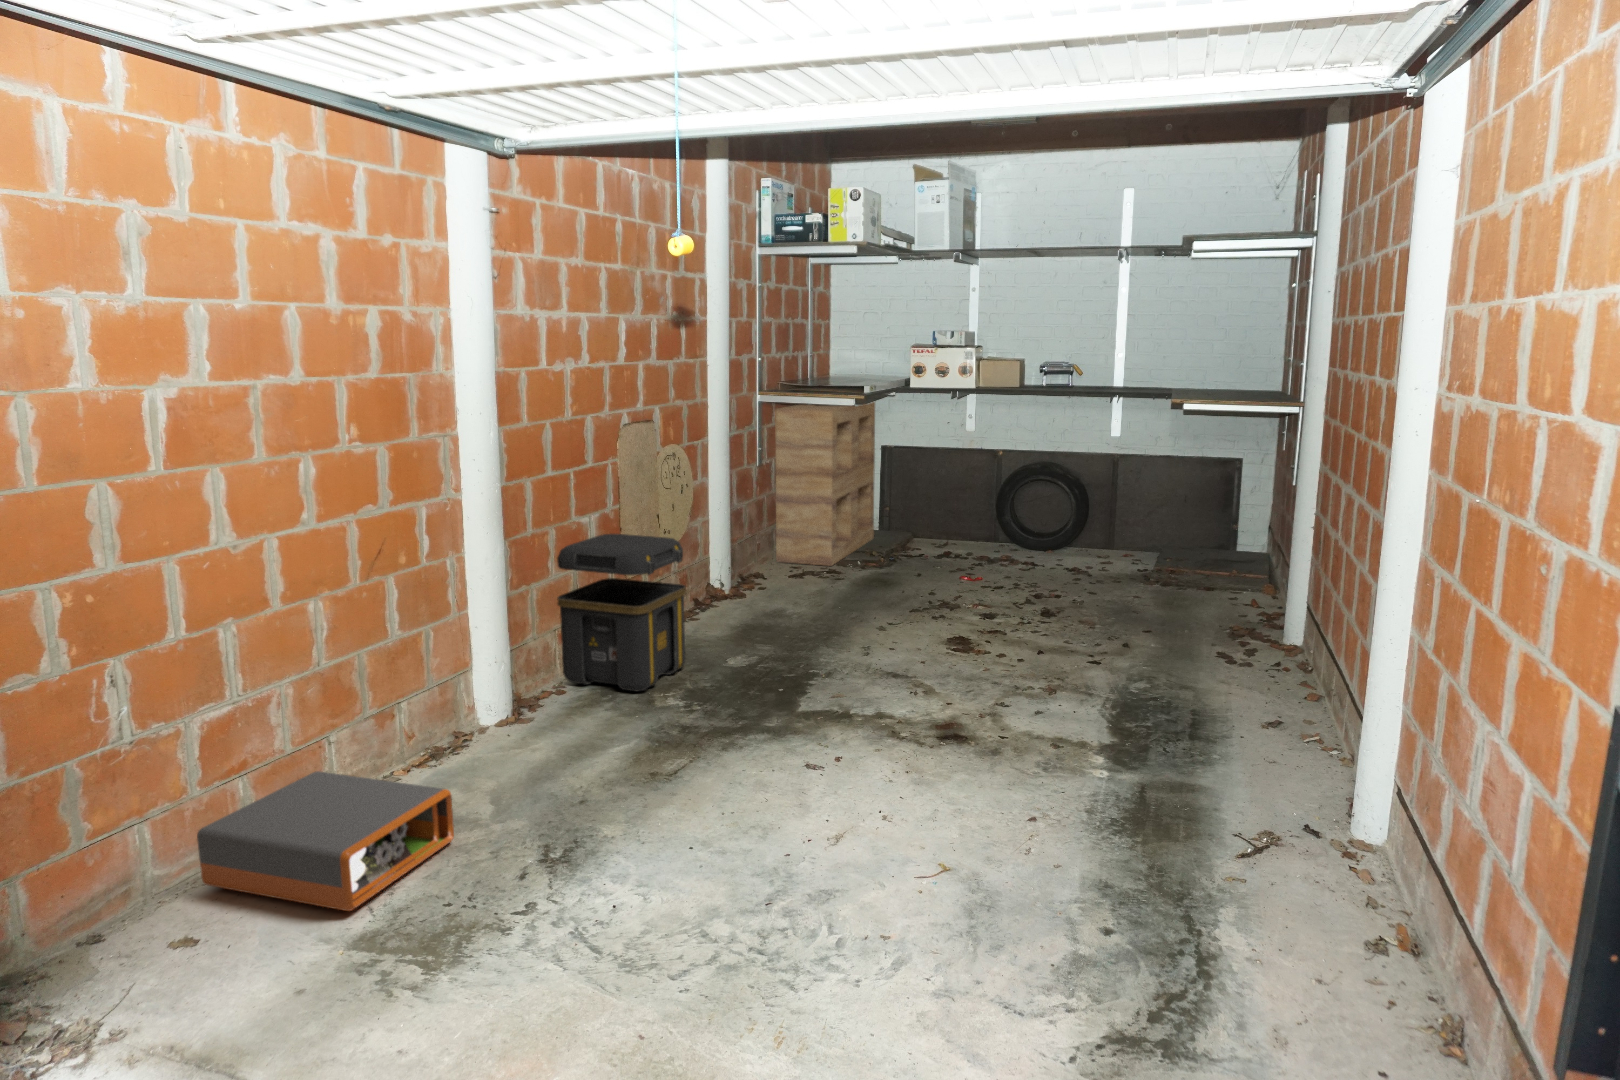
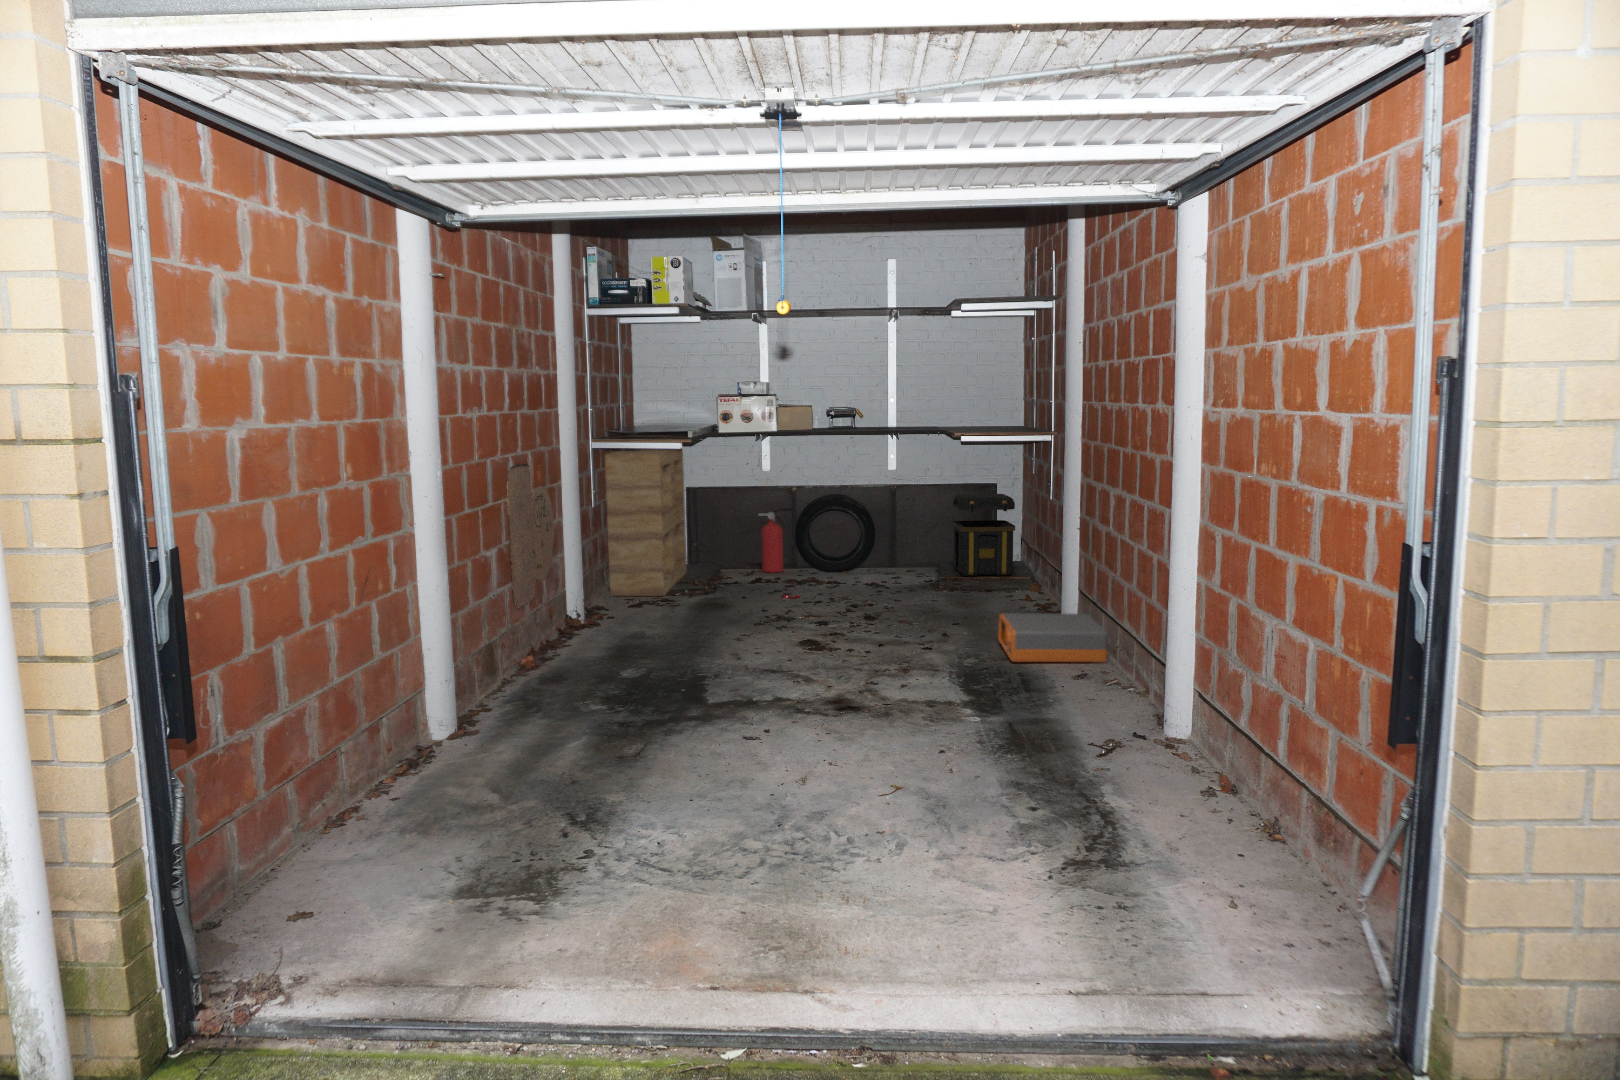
fire extinguisher: none [955,474,994,545] -> present [759,508,793,572]
toolbox: present [557,534,686,691] -> present [952,494,1015,576]
storage box: present [197,771,454,911] -> present [999,613,1108,662]

